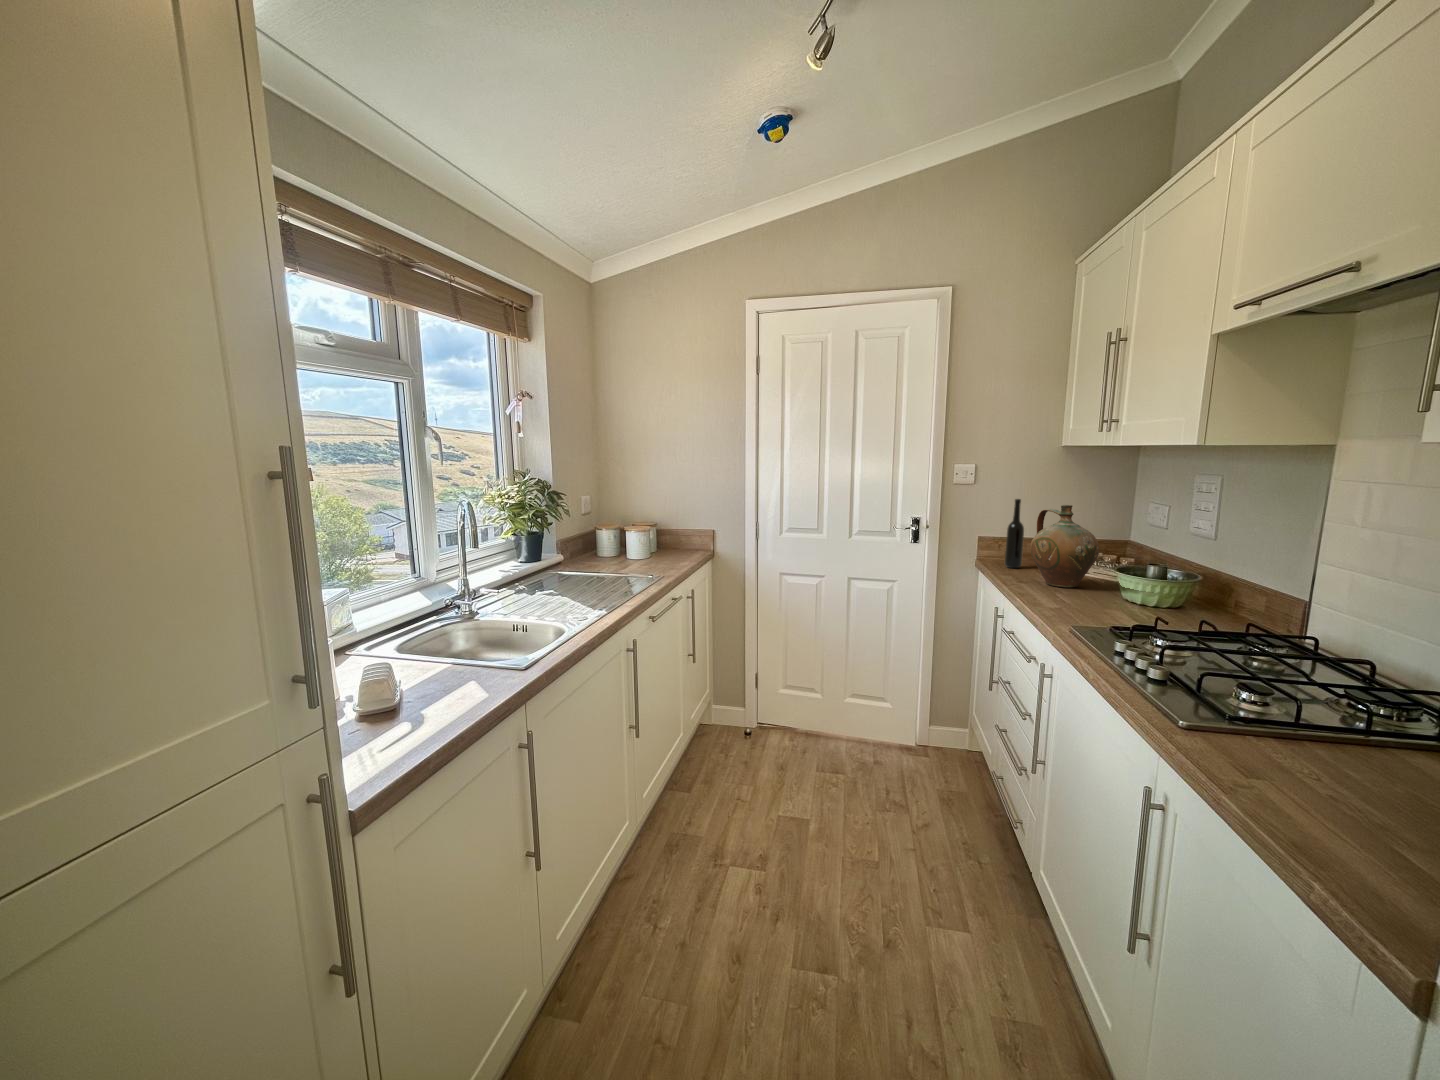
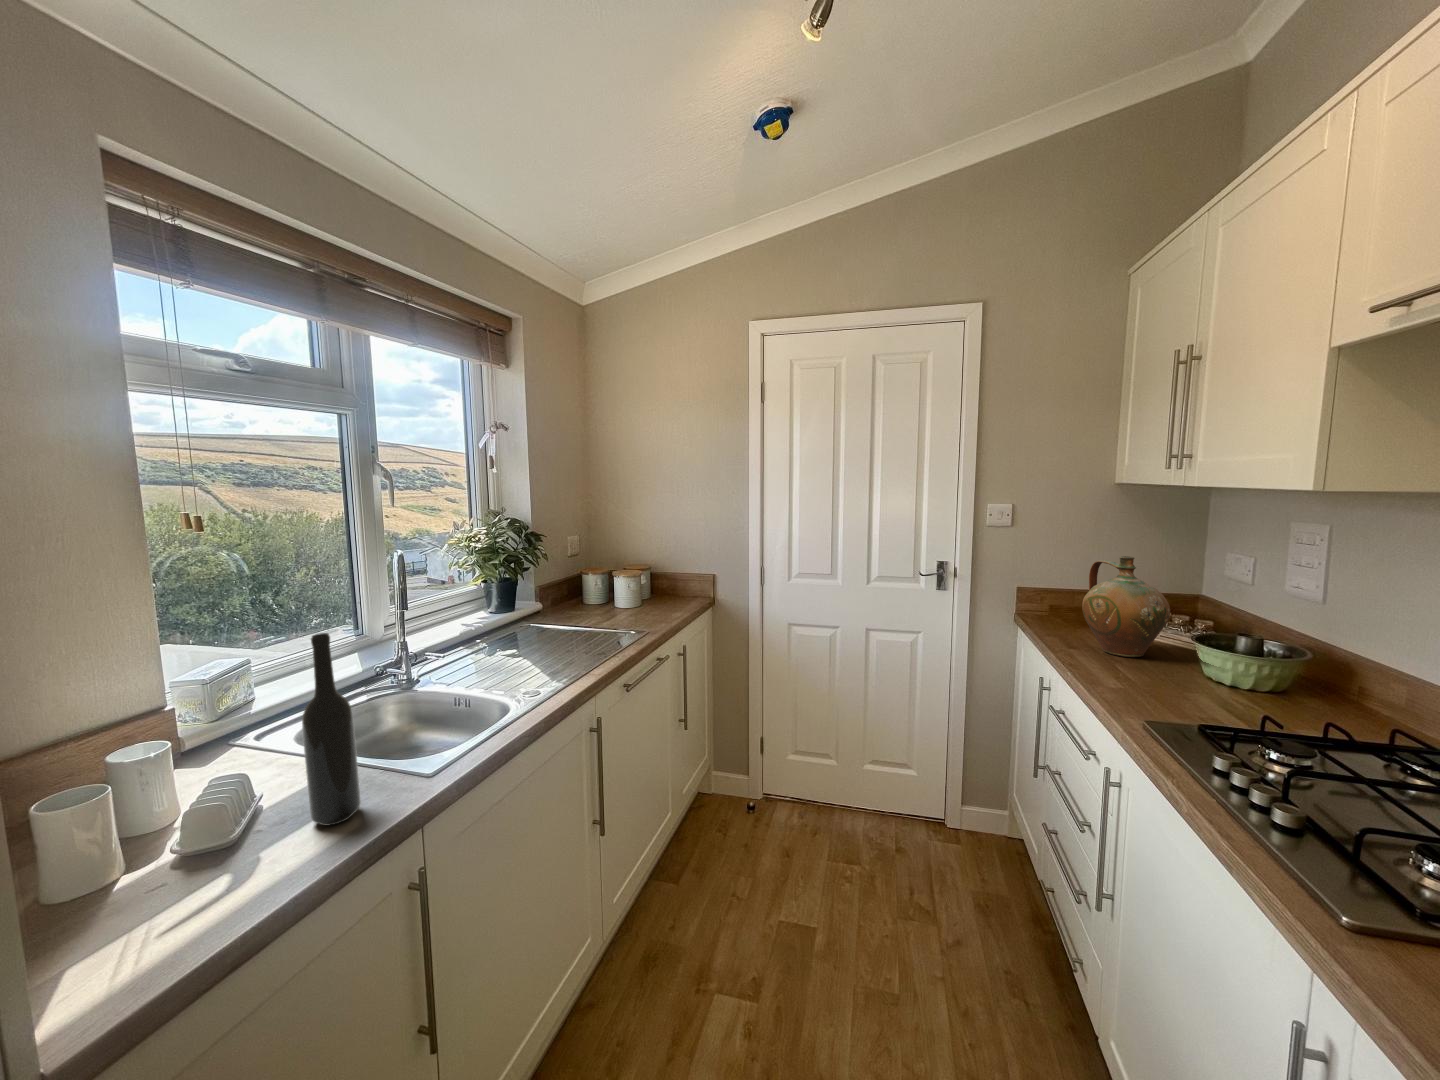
bottle: present [1005,499,1024,568] -> present [302,633,361,826]

